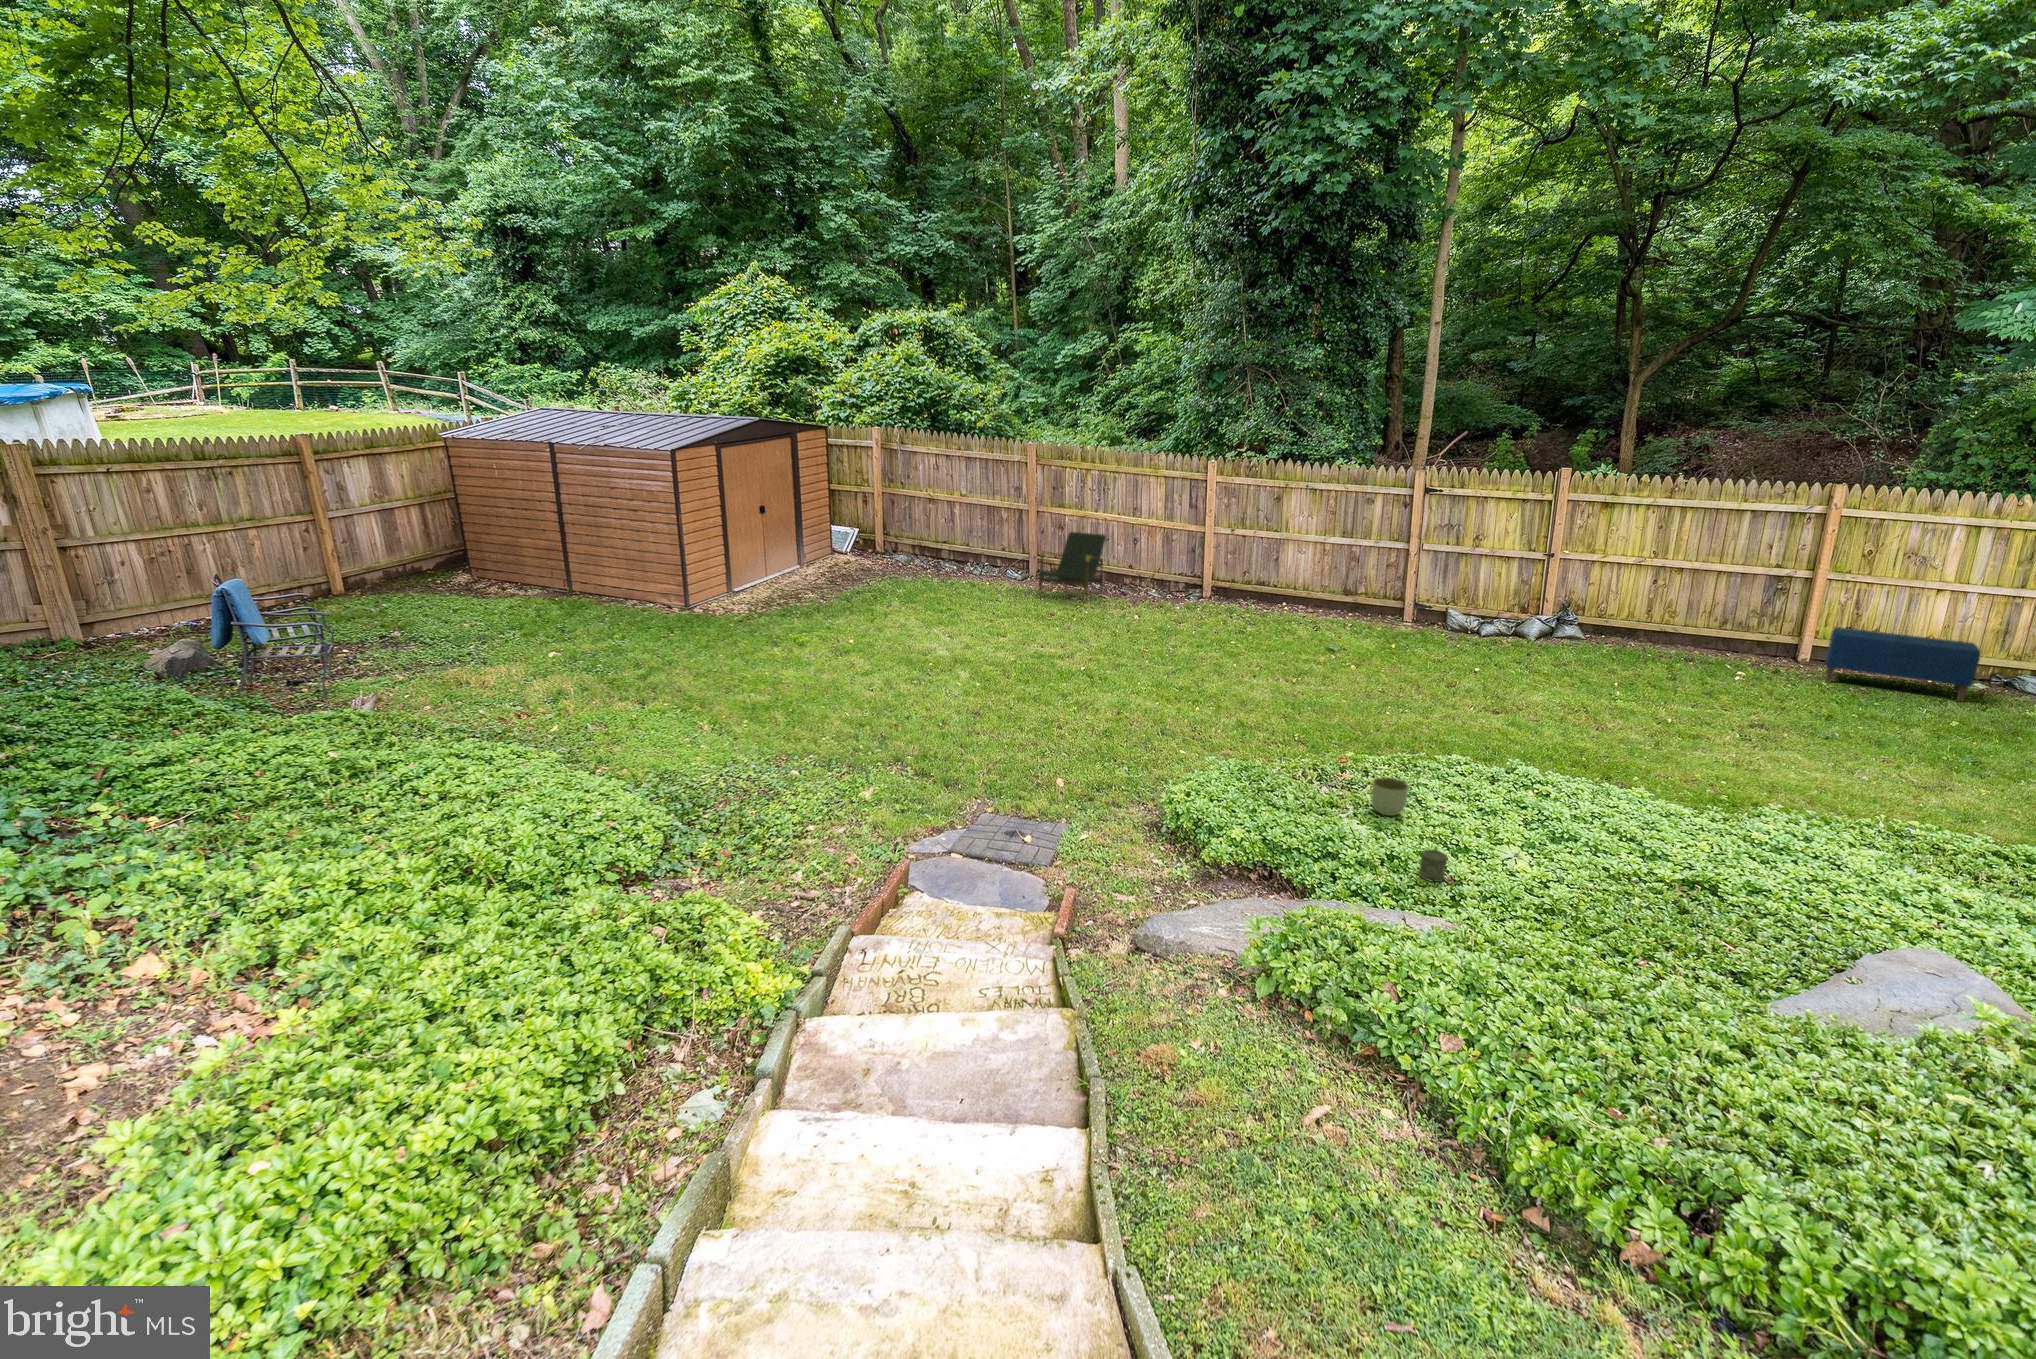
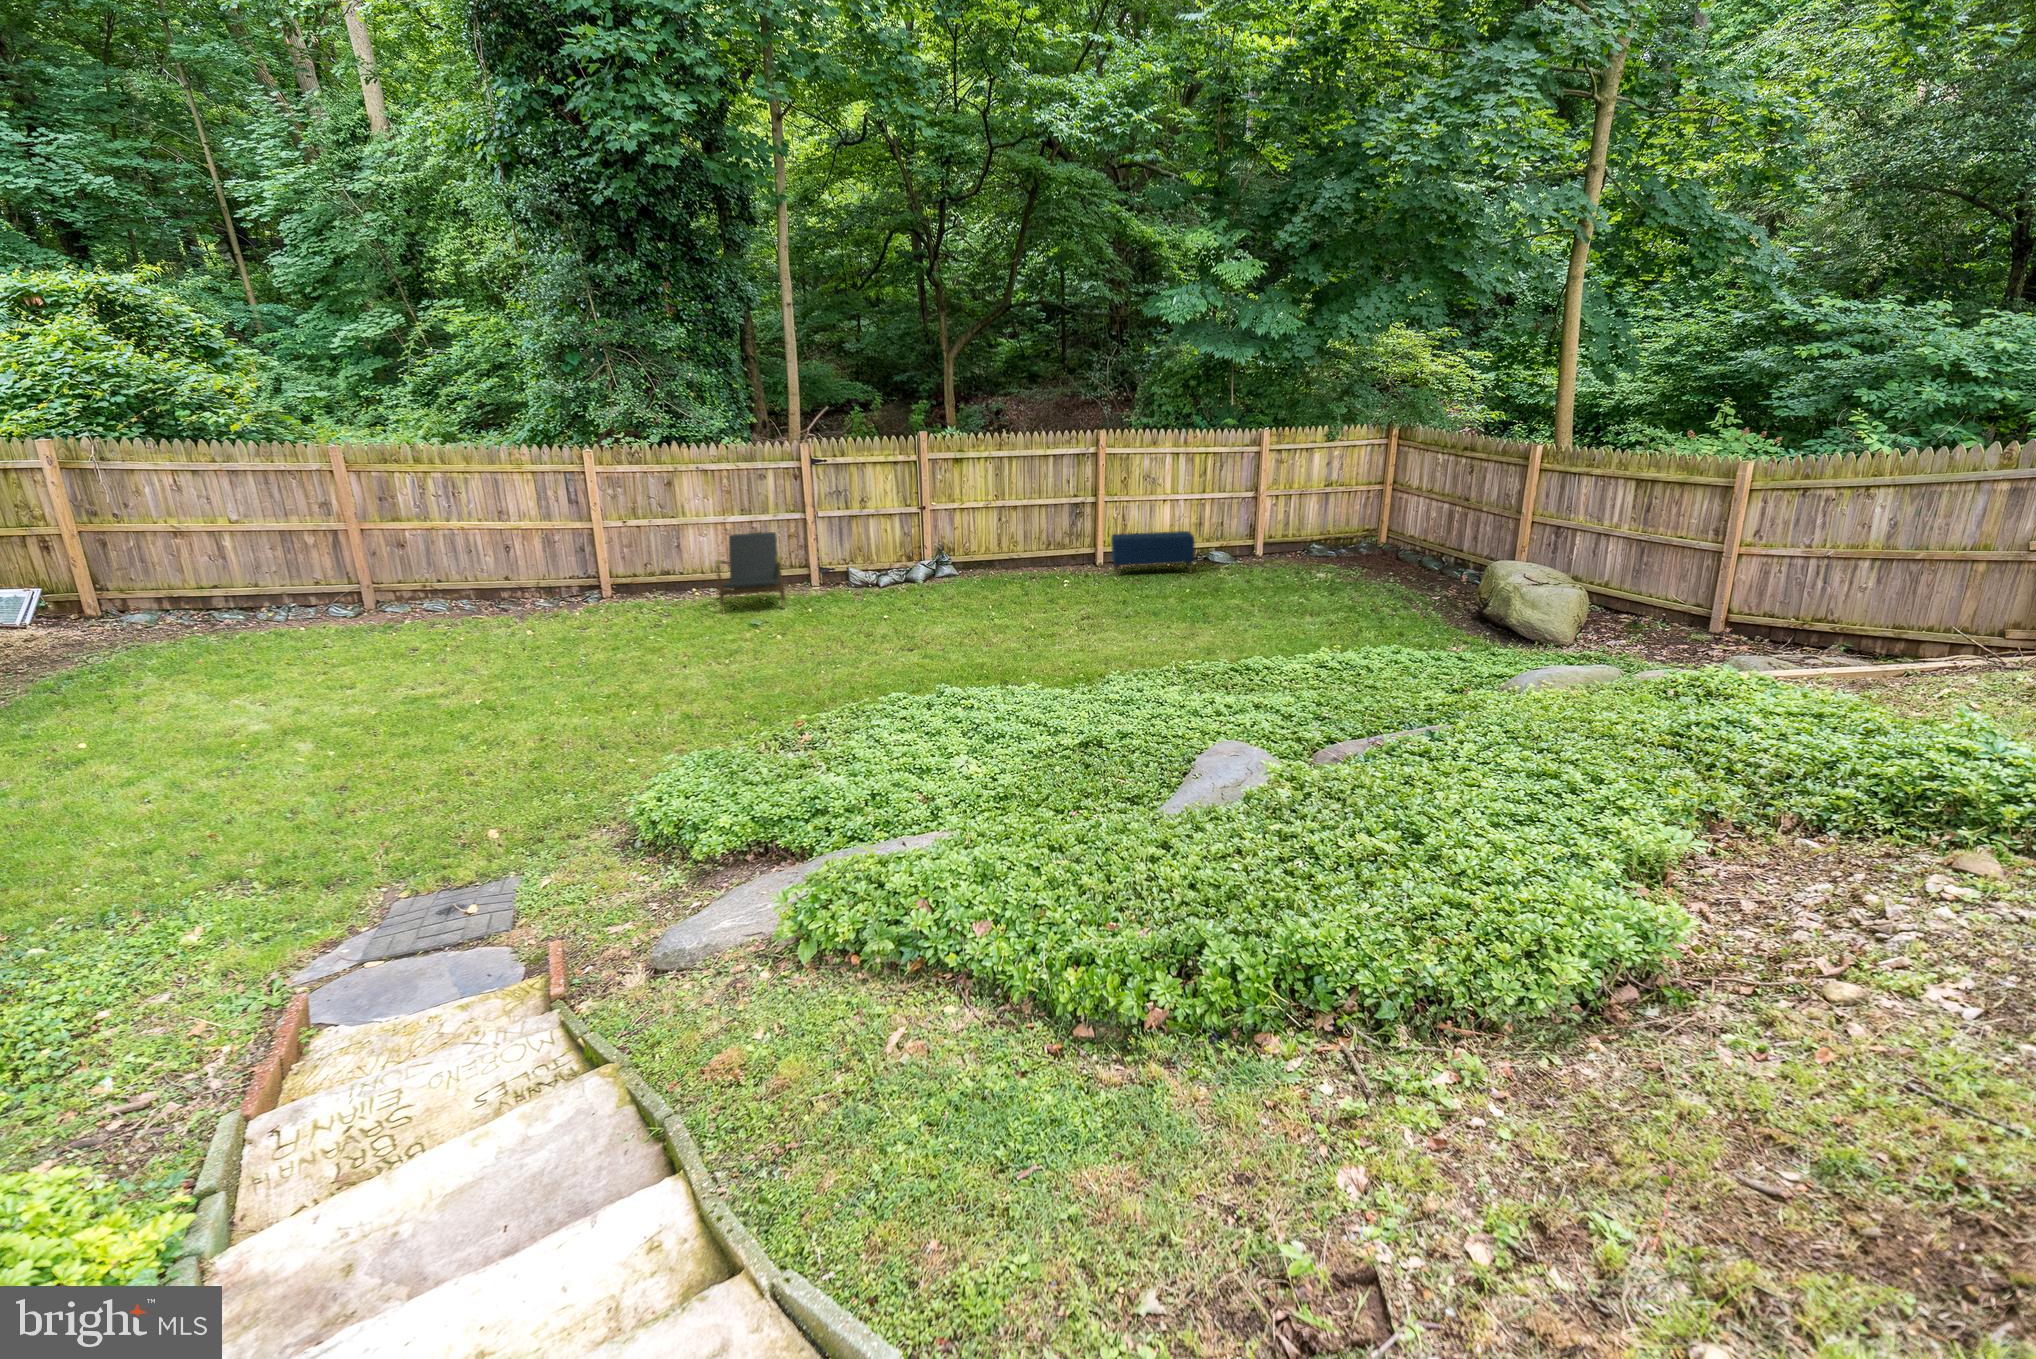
lounge chair: present [1039,532,1106,602] -> present [715,532,785,612]
planter: present [1371,778,1409,816] -> none [835,726,868,762]
watering can: present [1419,846,1448,882] -> none [897,772,922,806]

